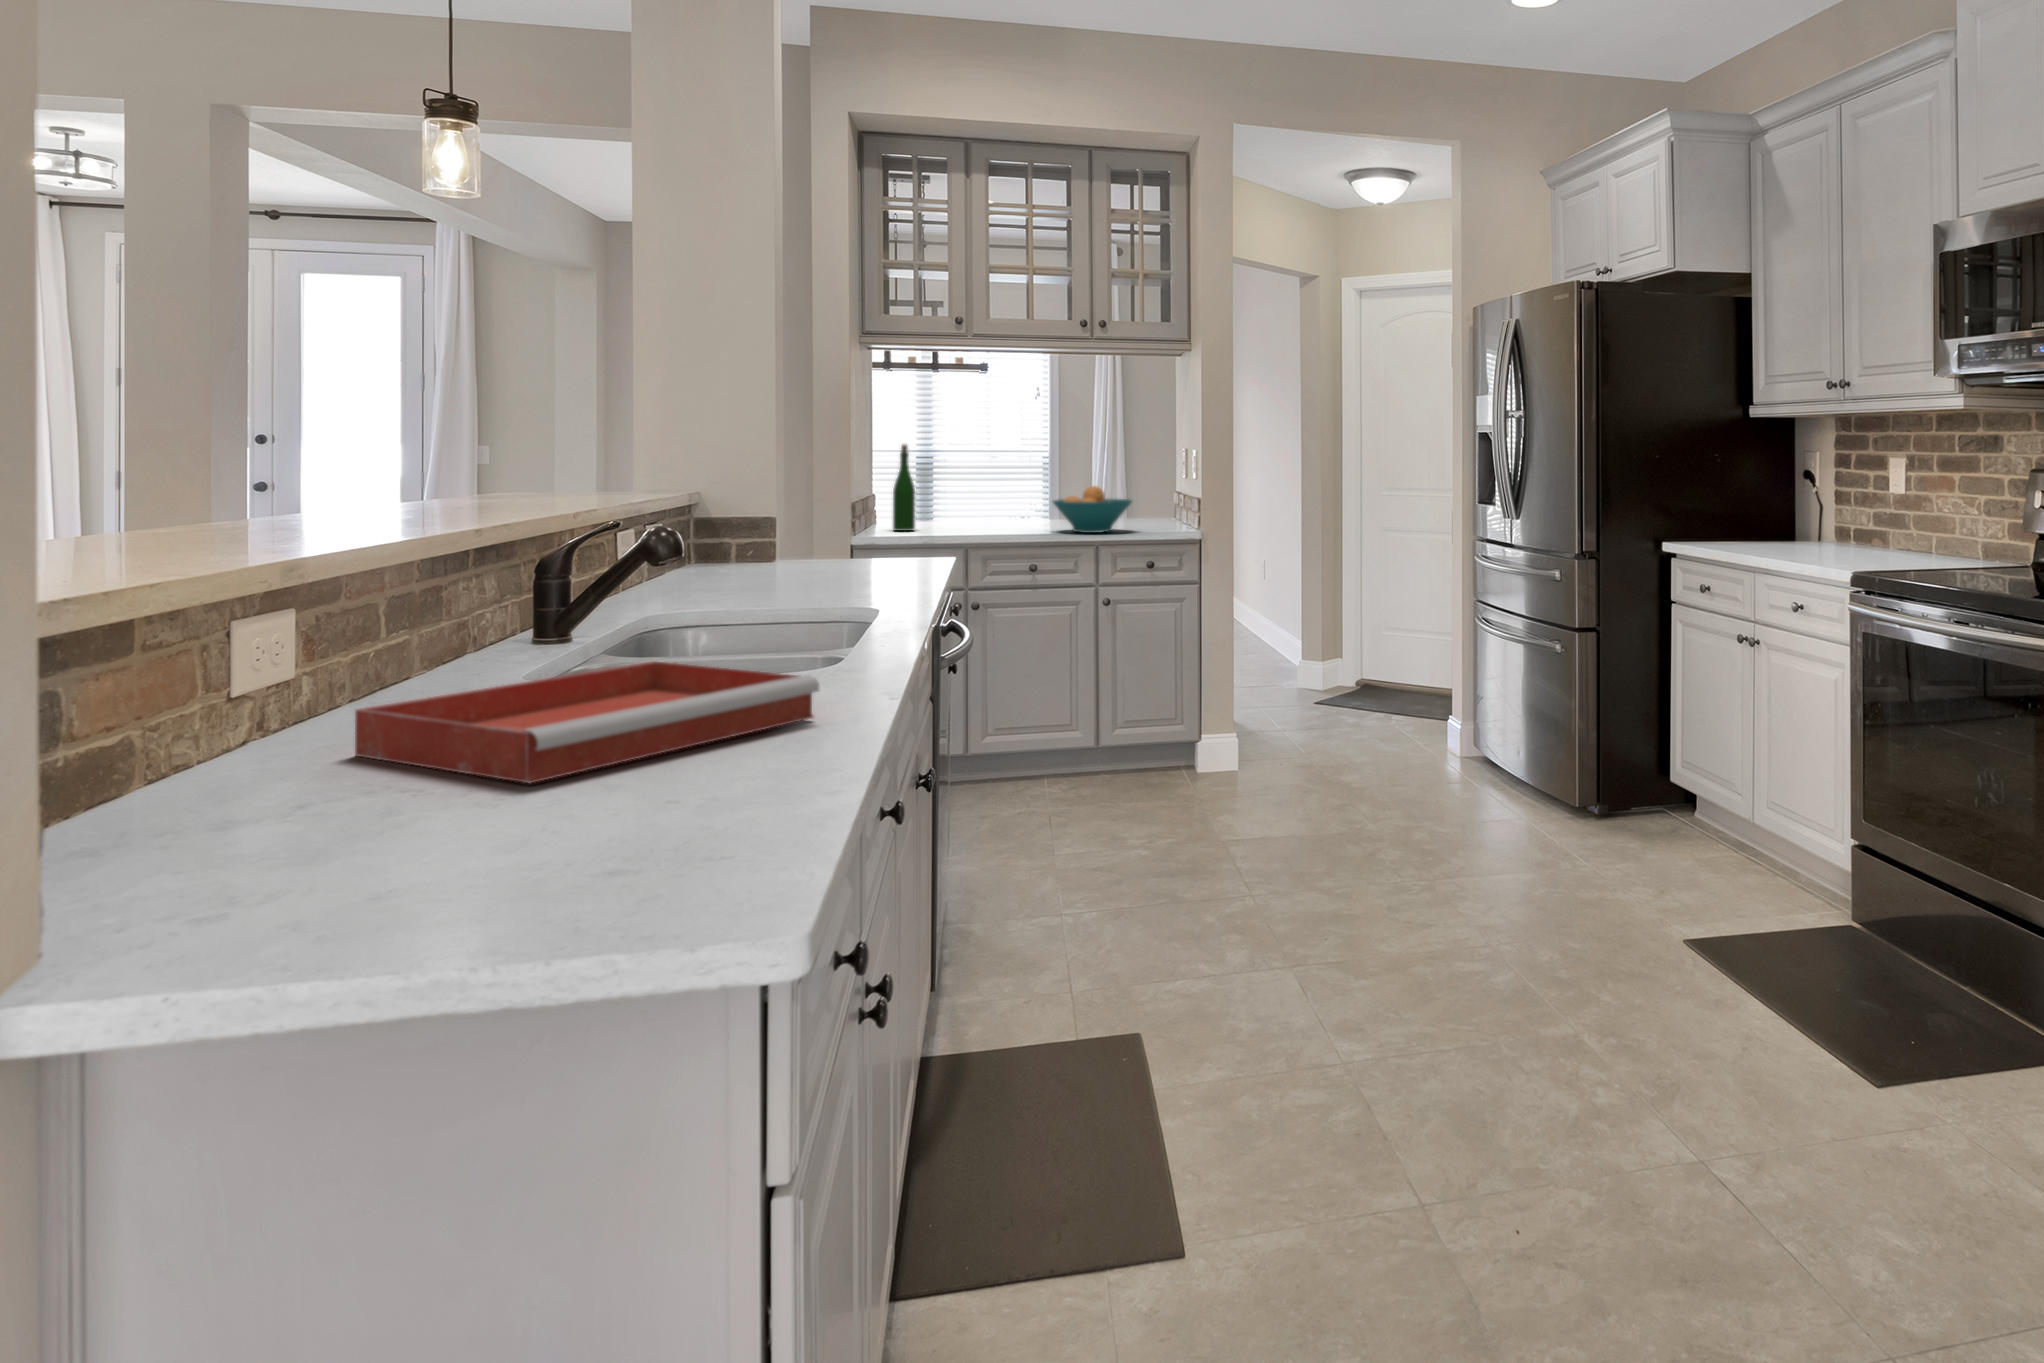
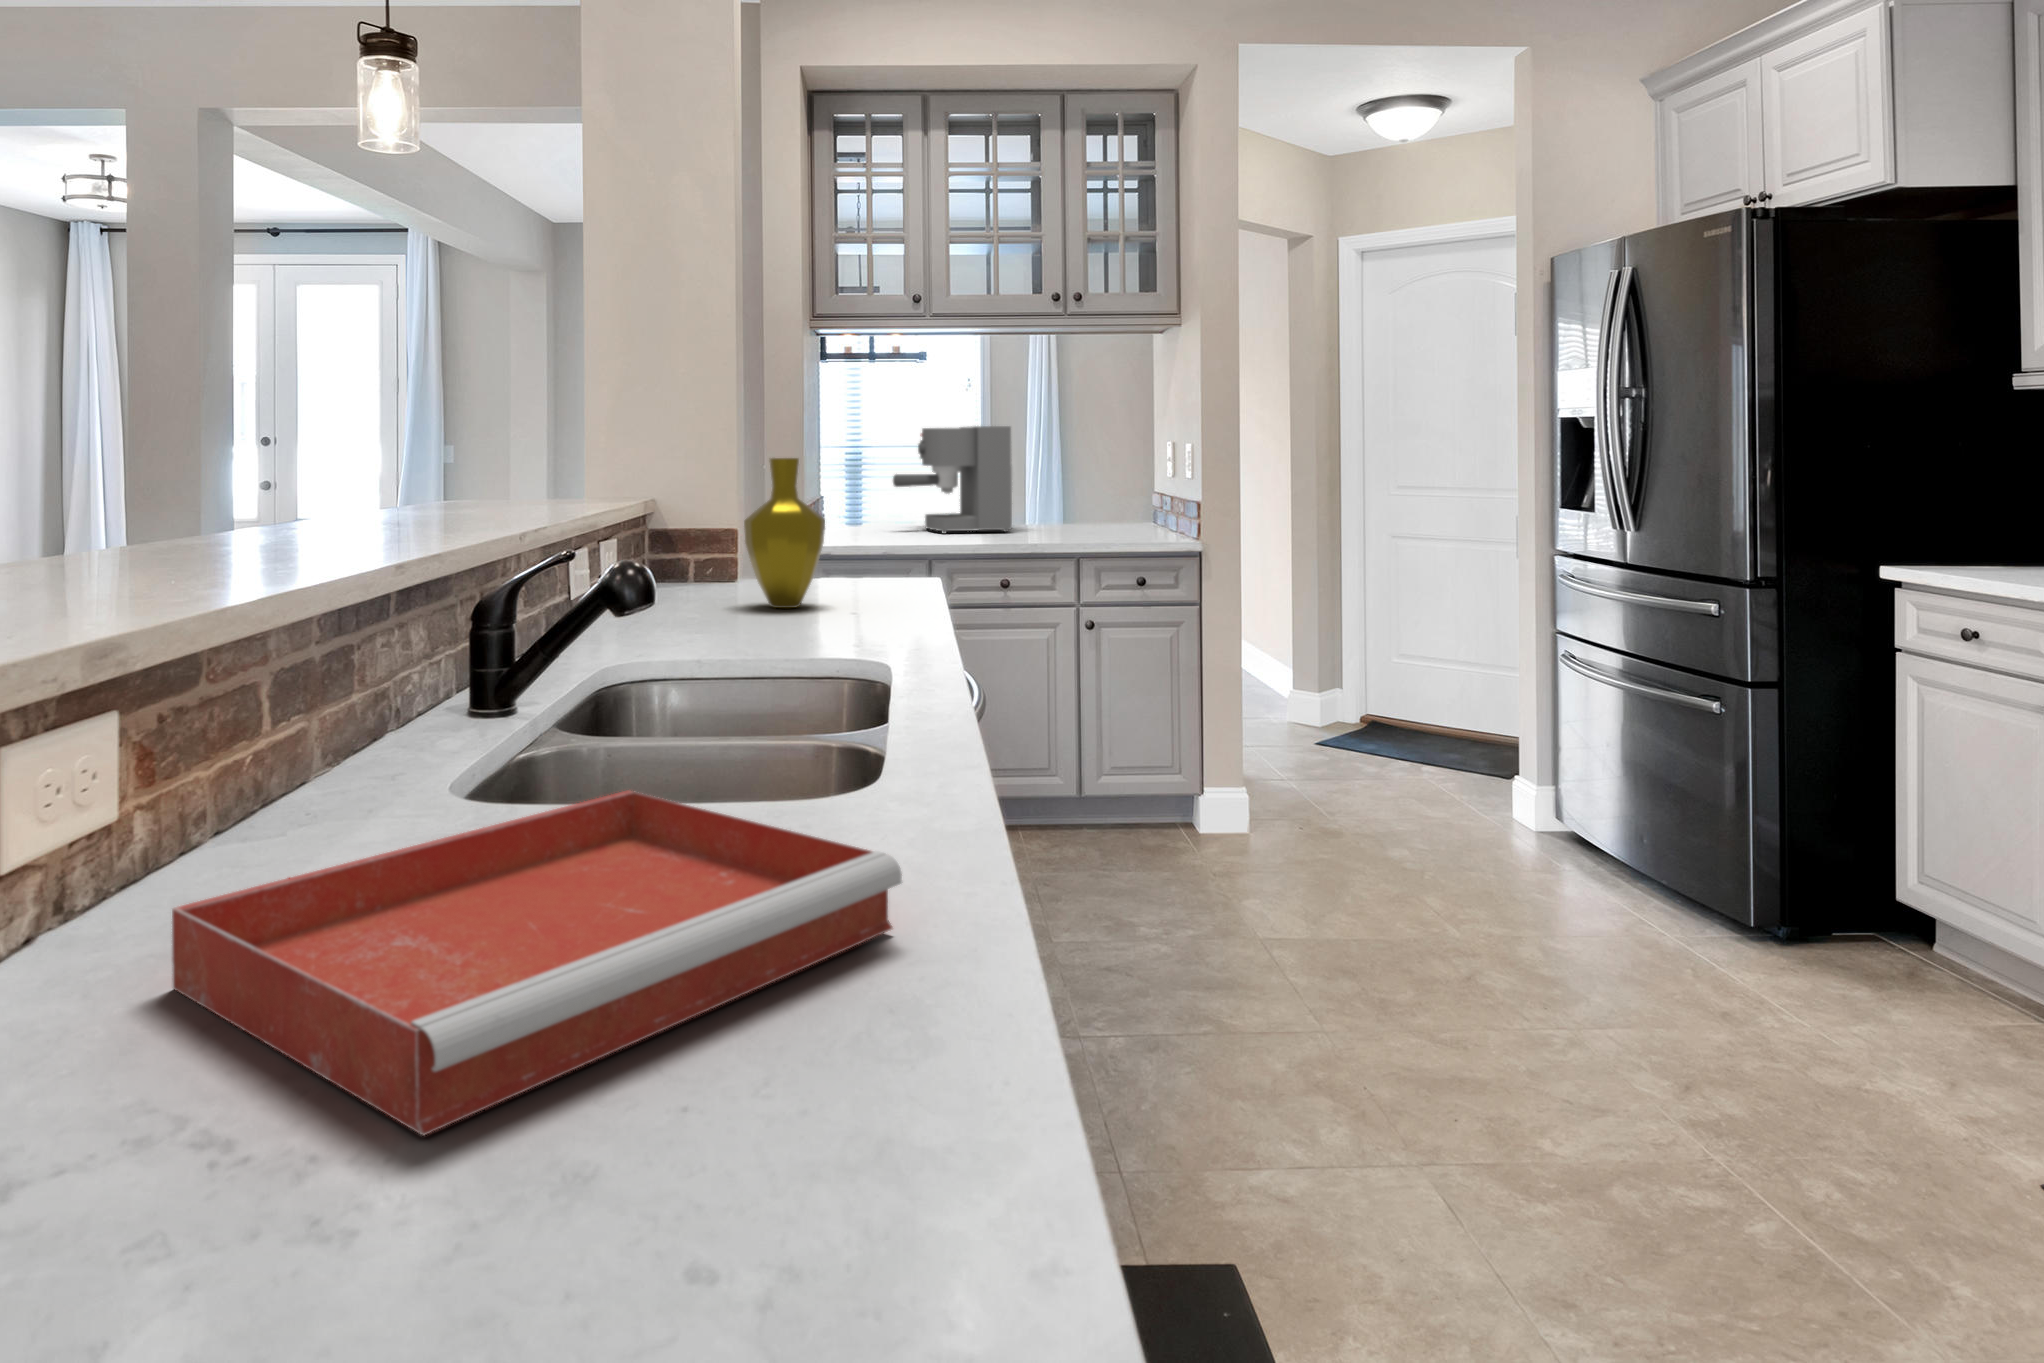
coffee maker: none [936,433,1046,527] -> present [893,426,1012,533]
wine bottle: present [893,444,915,531] -> none [849,441,874,539]
vase: none [775,458,846,580] -> present [744,458,825,608]
fruit bowl: present [1053,486,1132,533] -> none [1025,487,1118,542]

